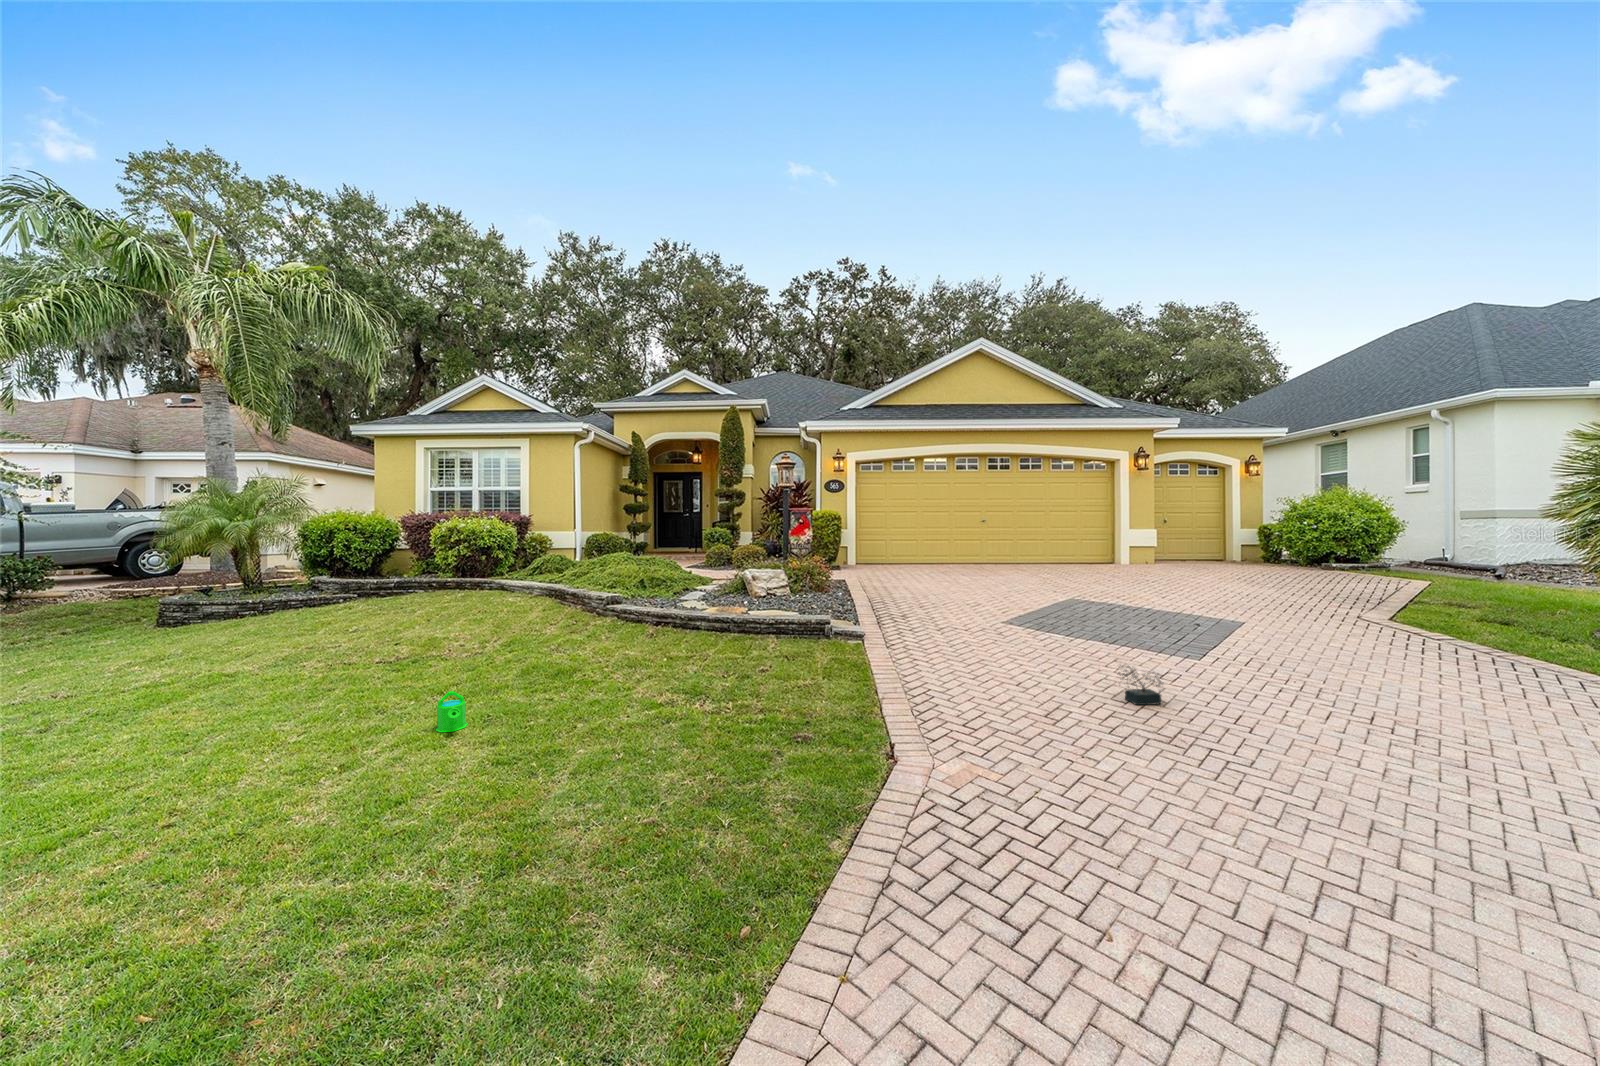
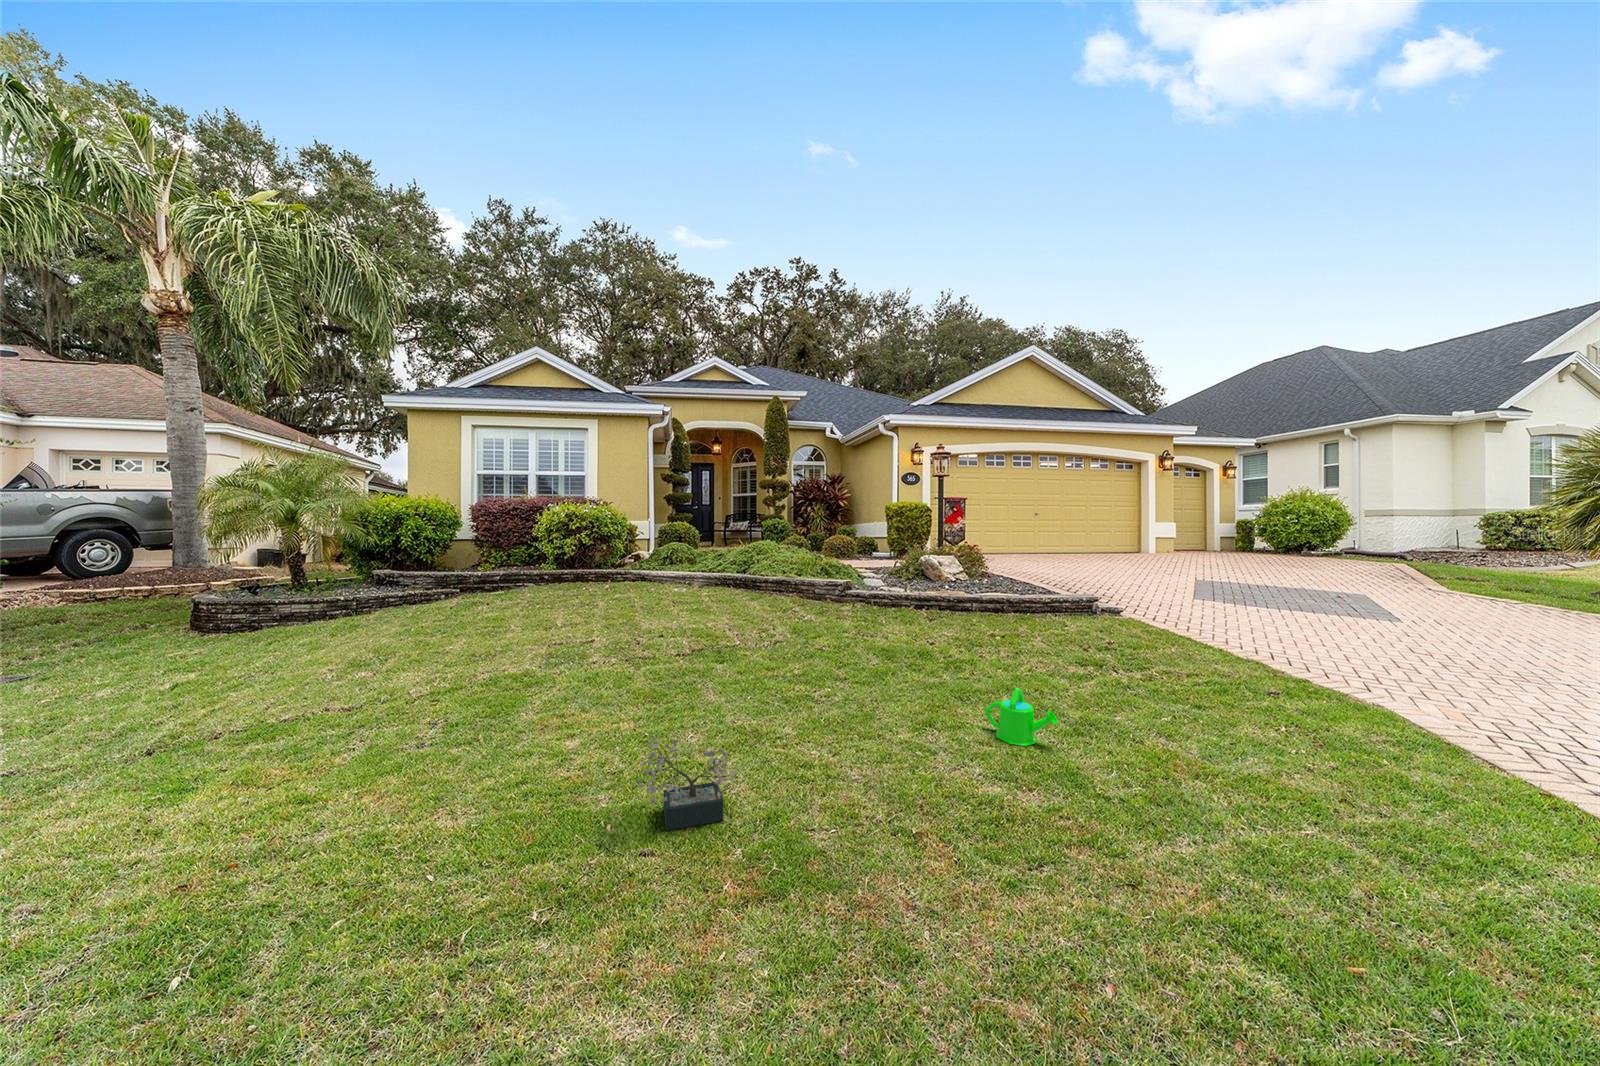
decorative plant: present [1118,665,1163,705] -> present [638,736,737,831]

